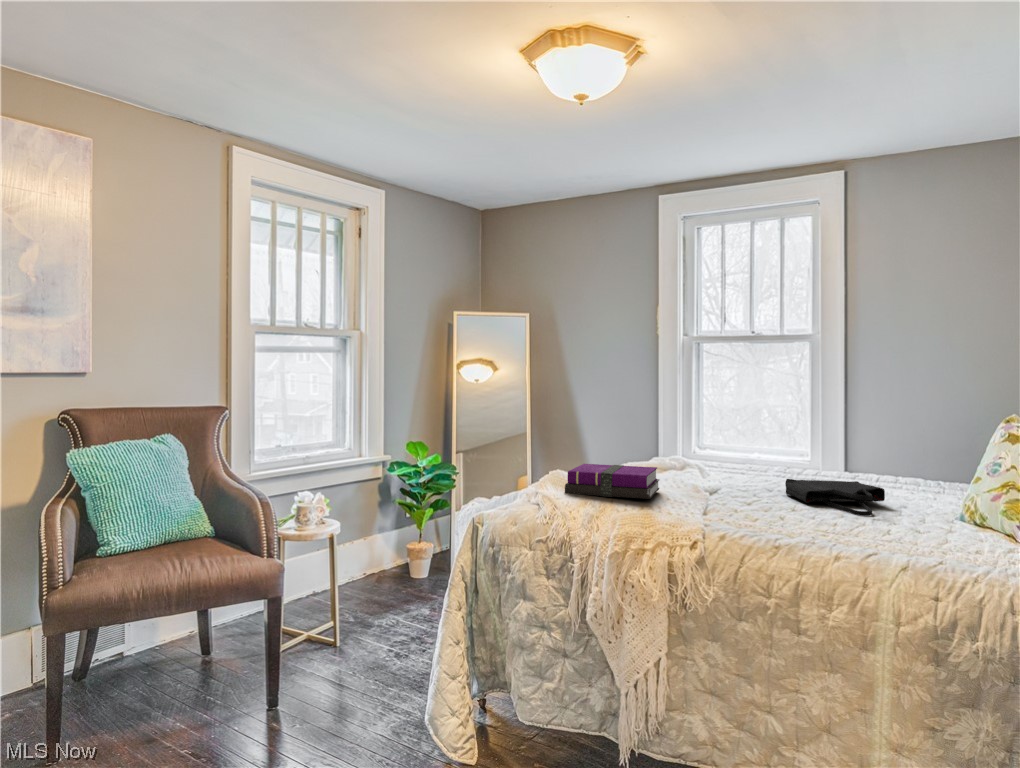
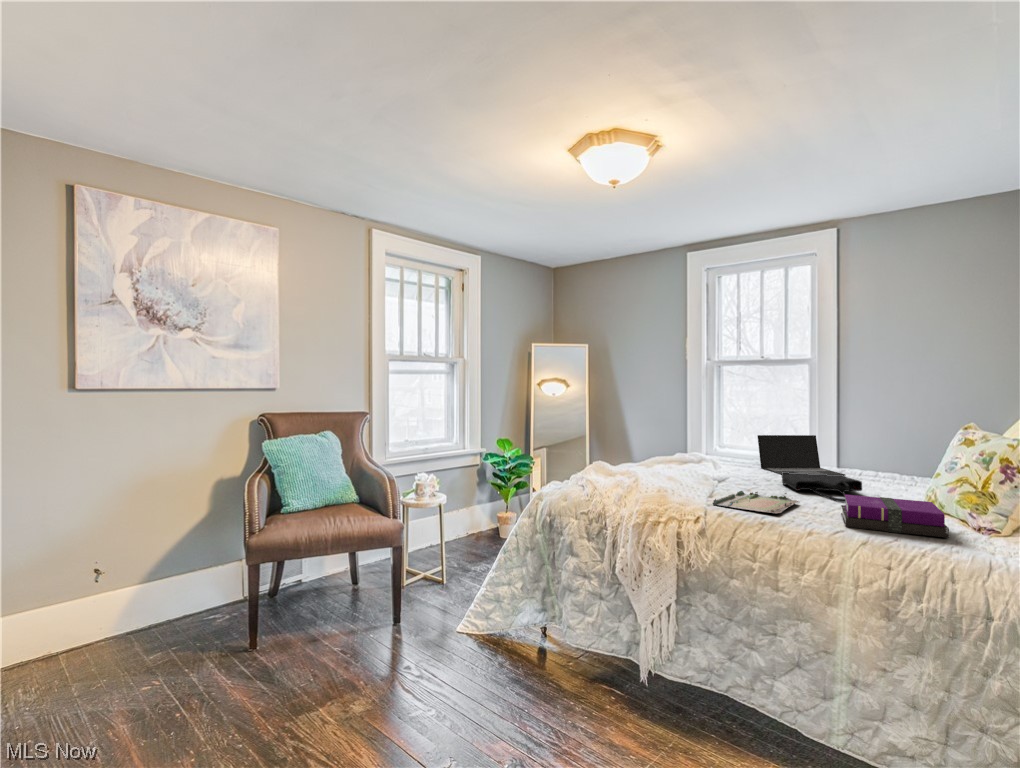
laptop: none [749,432,857,484] -> present [758,435,846,476]
notebook: present [565,464,659,499] -> present [841,495,949,538]
tray: none [710,504,815,534] -> present [713,491,798,514]

